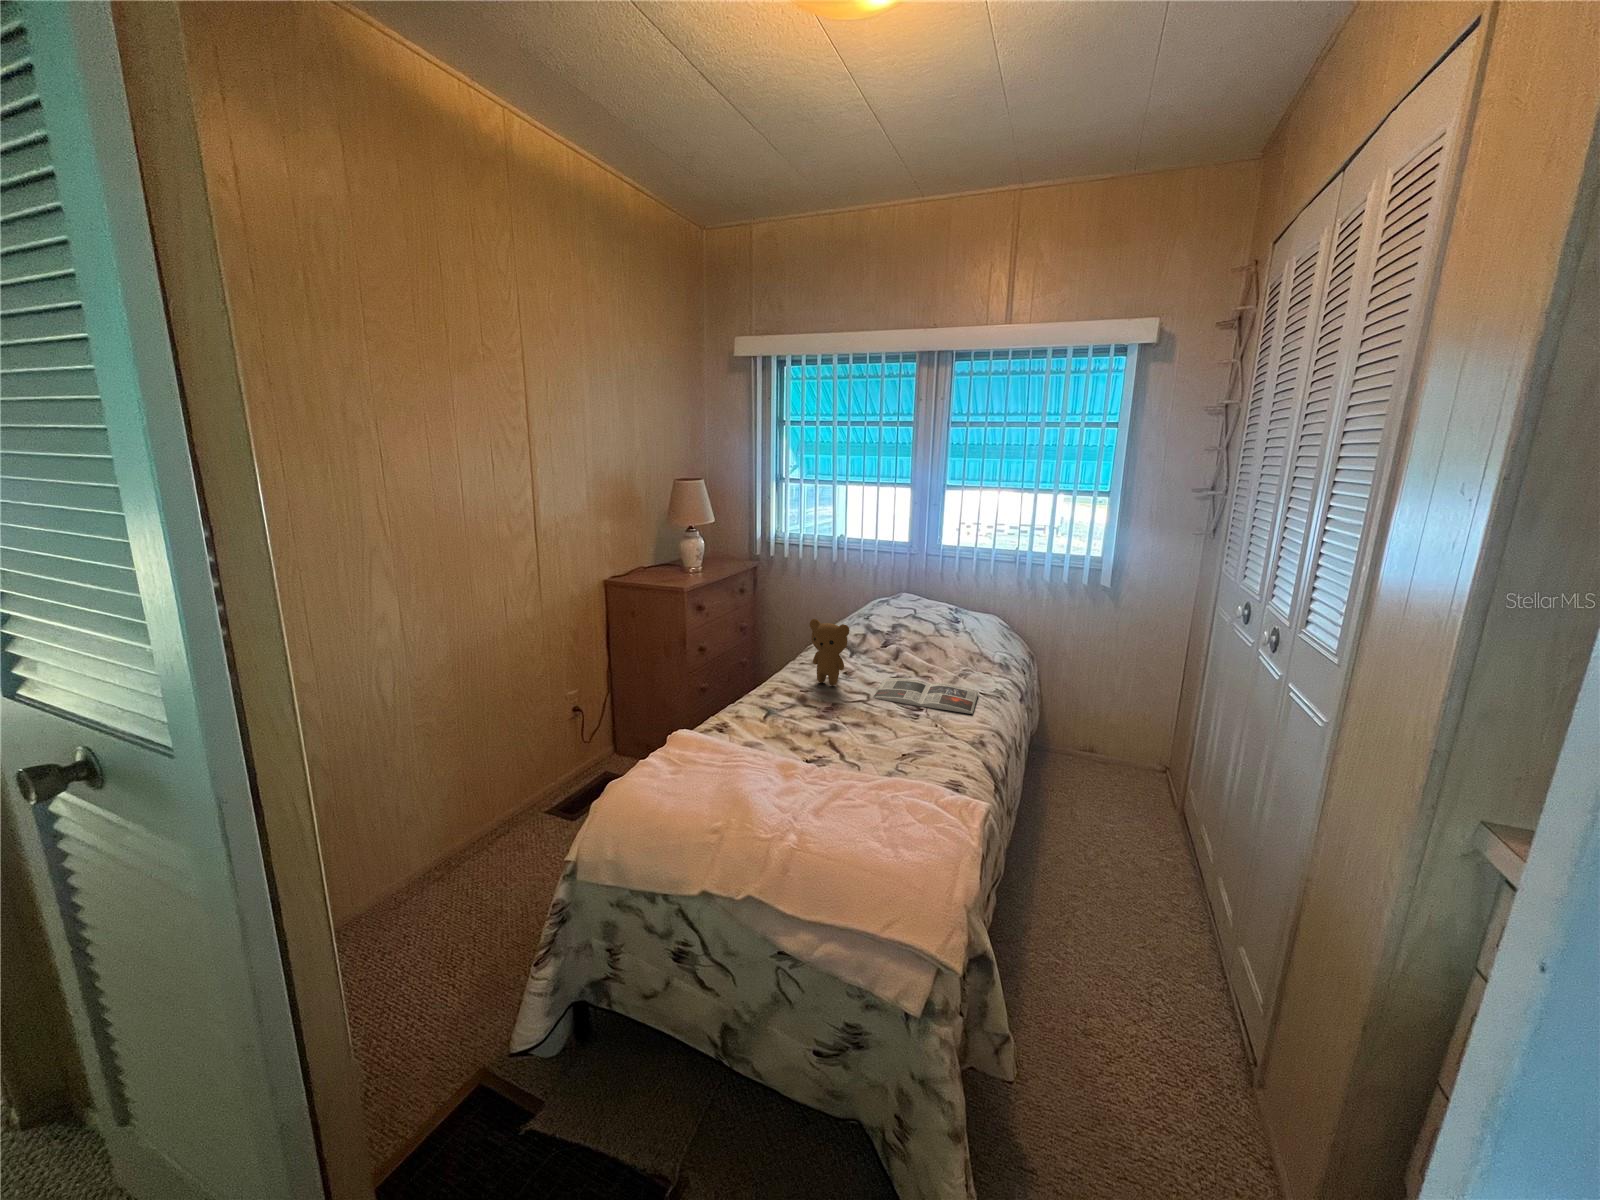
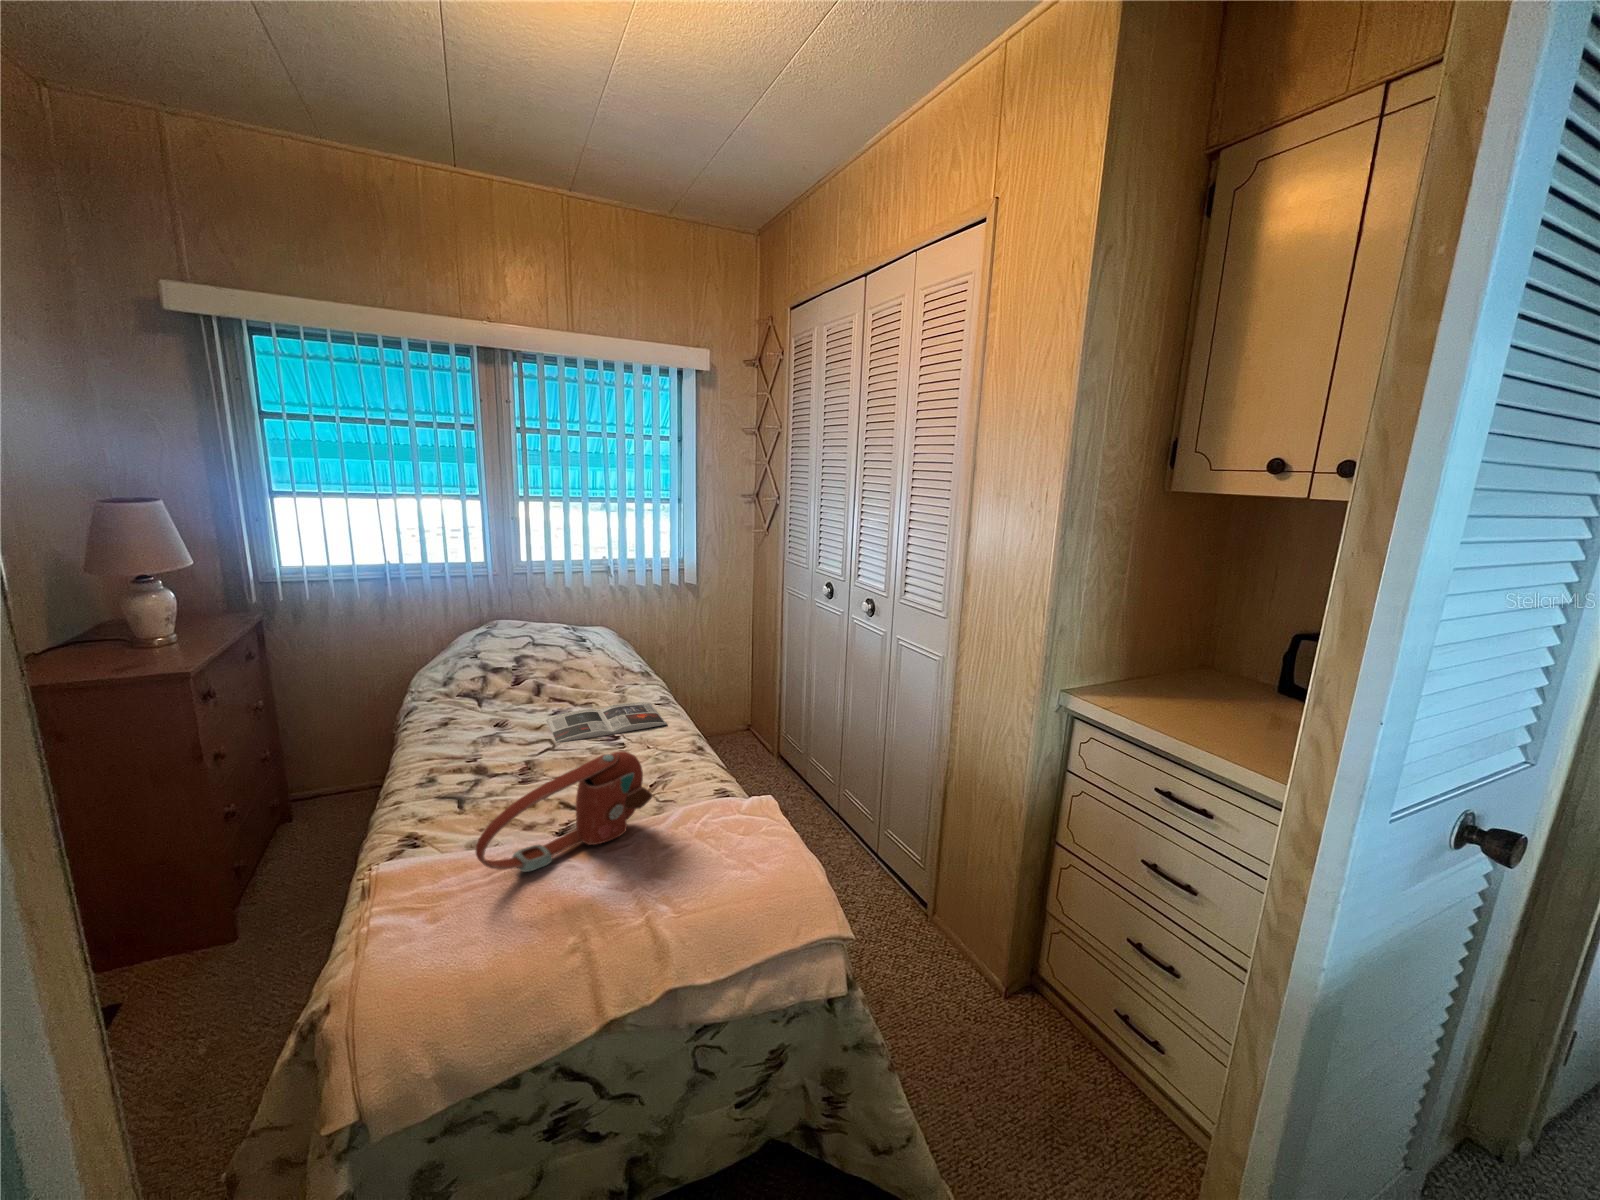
teddy bear: present [810,619,850,686] -> none [449,667,512,747]
handbag: none [713,707,864,781] -> present [476,751,653,872]

